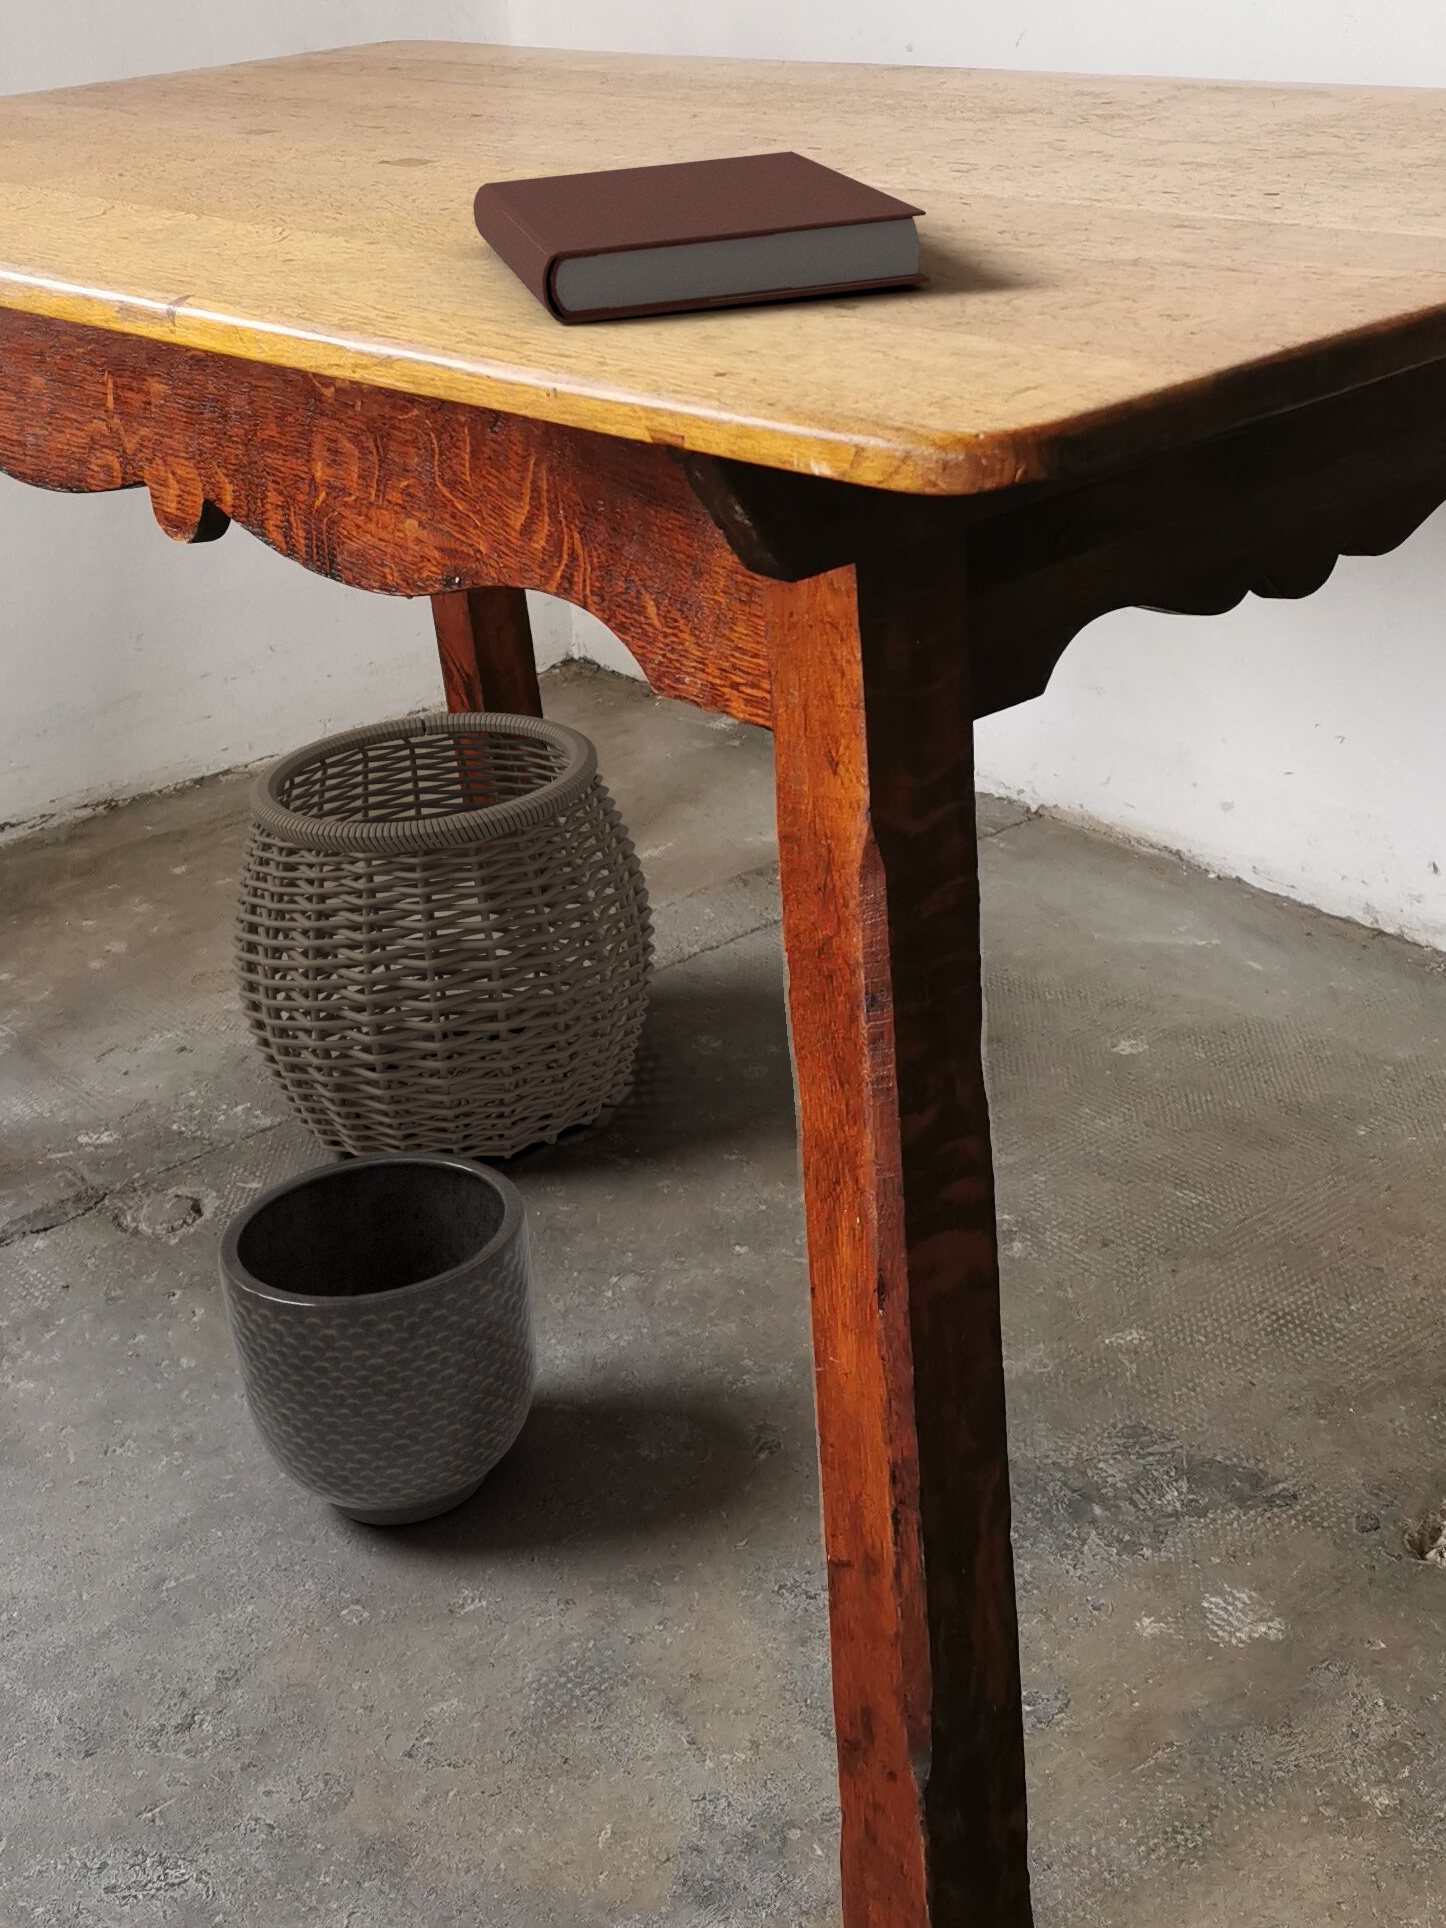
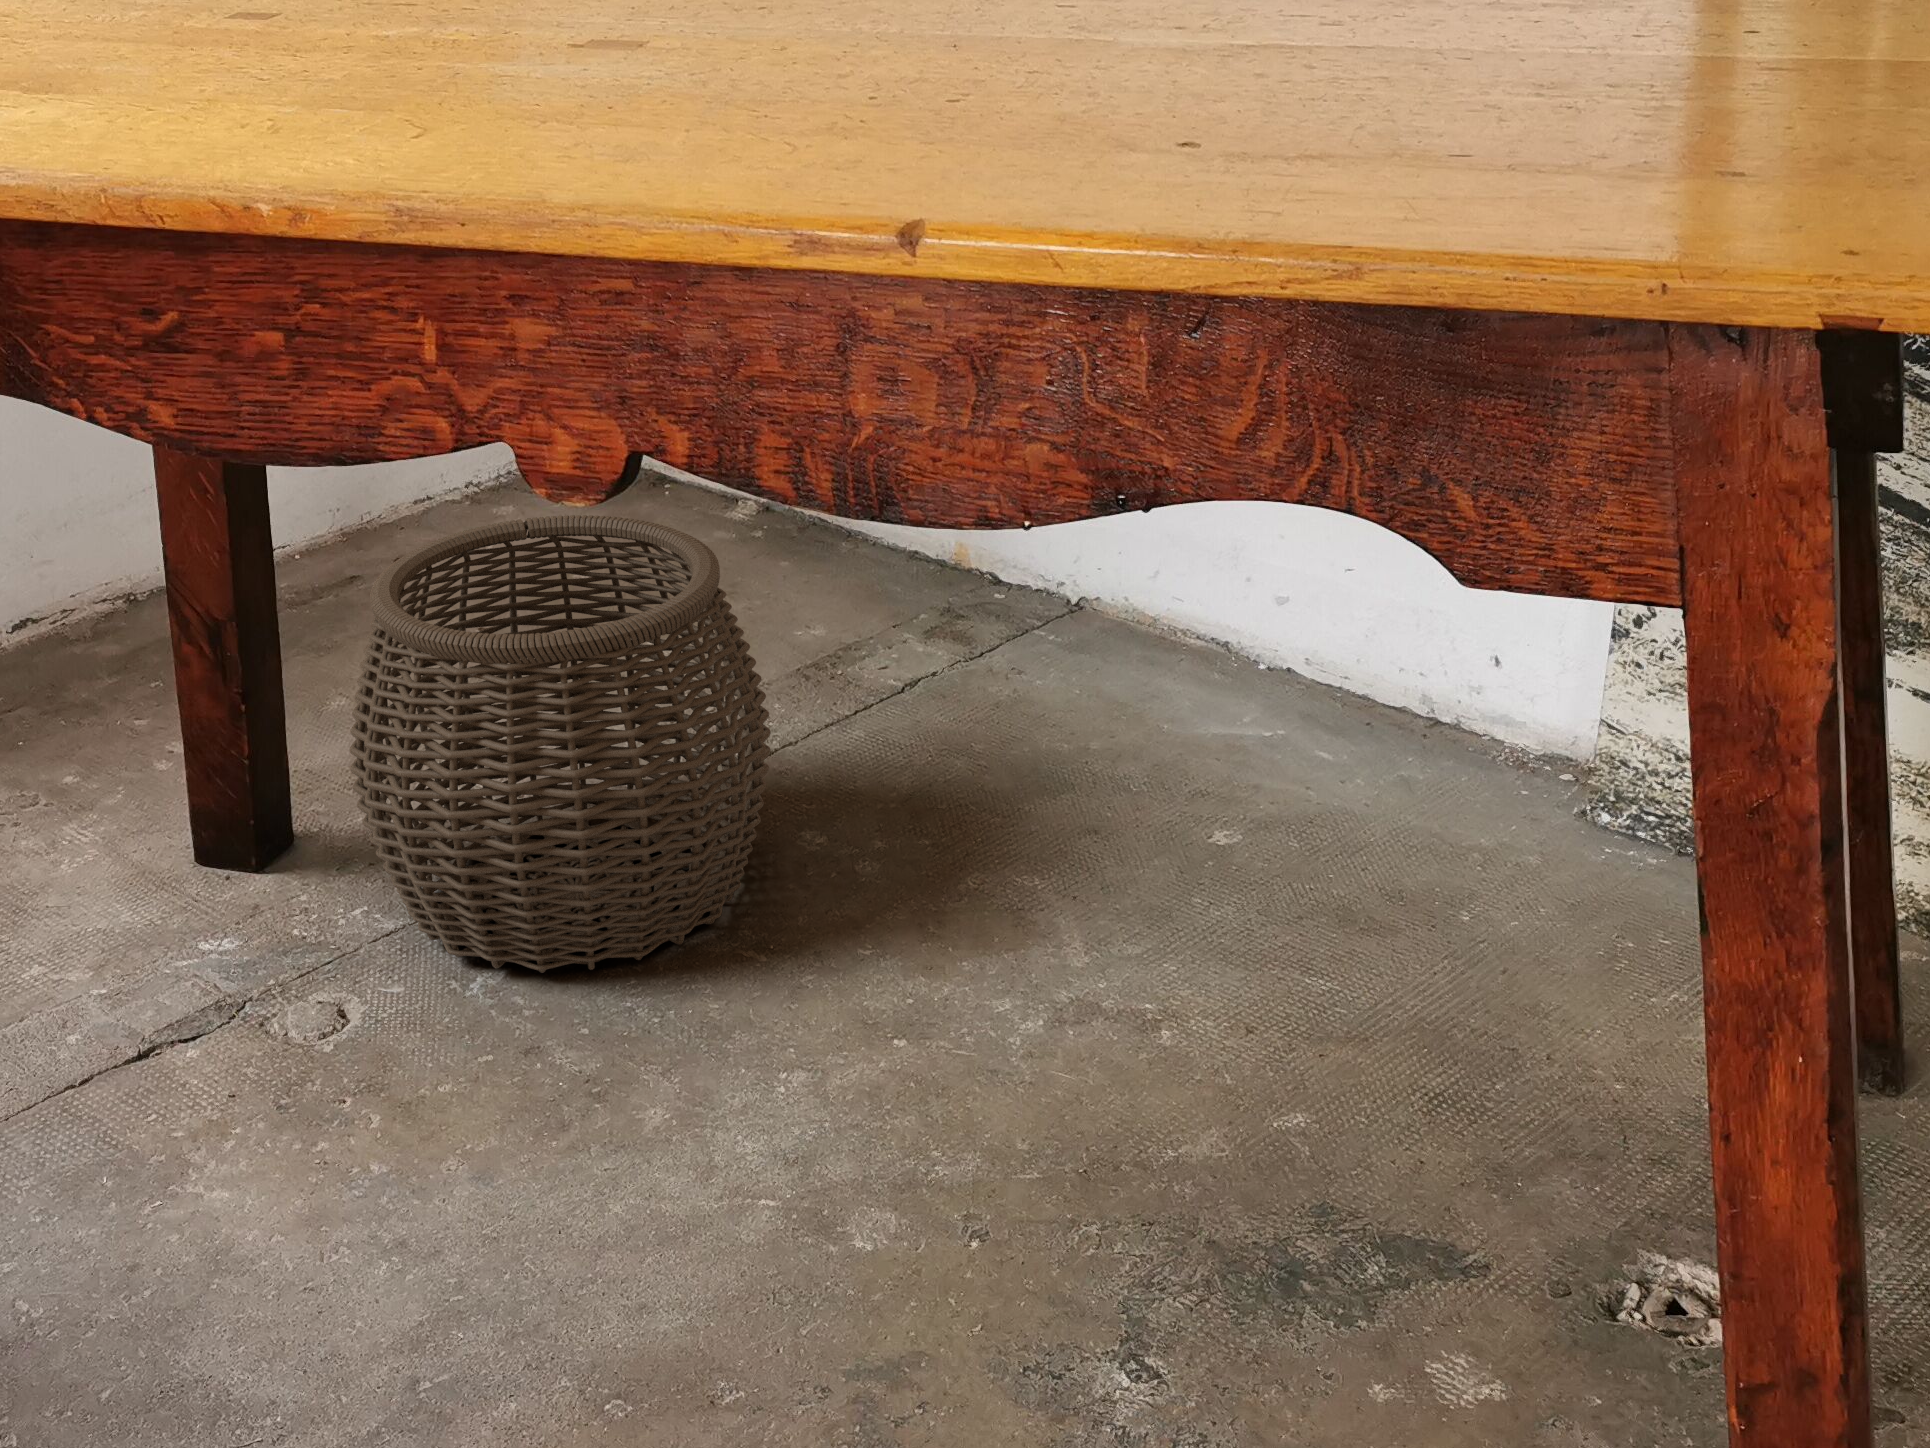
book: present [473,151,930,324] -> none [816,2,1353,202]
planter: present [218,1152,537,1525] -> none [448,966,752,1325]

